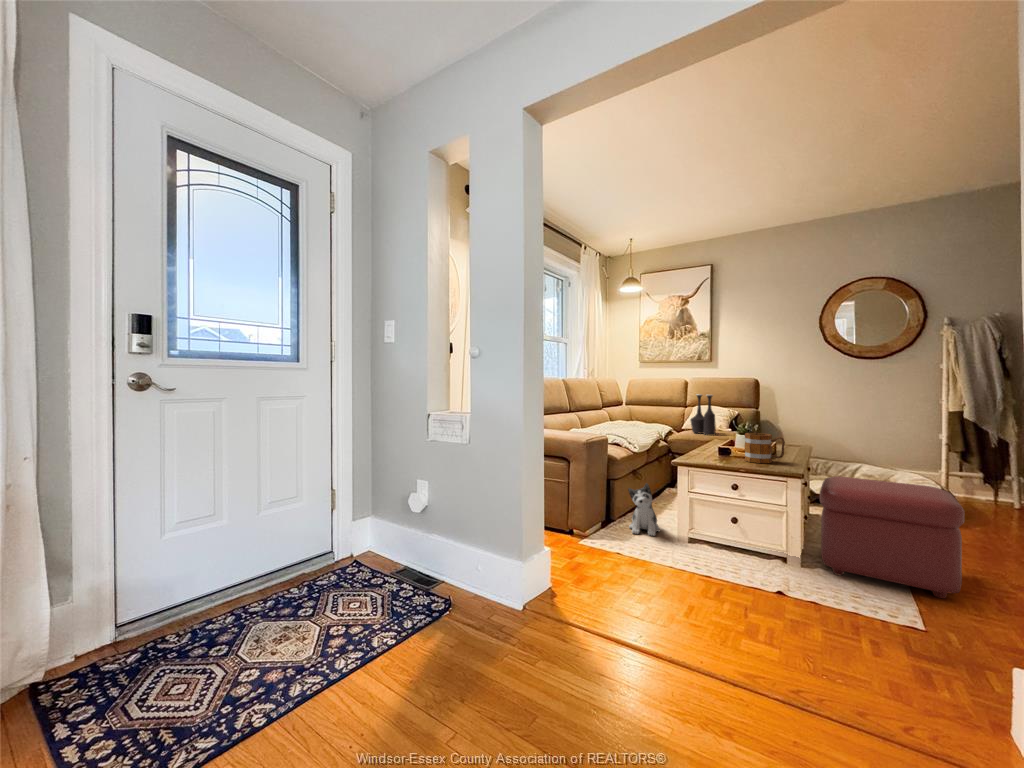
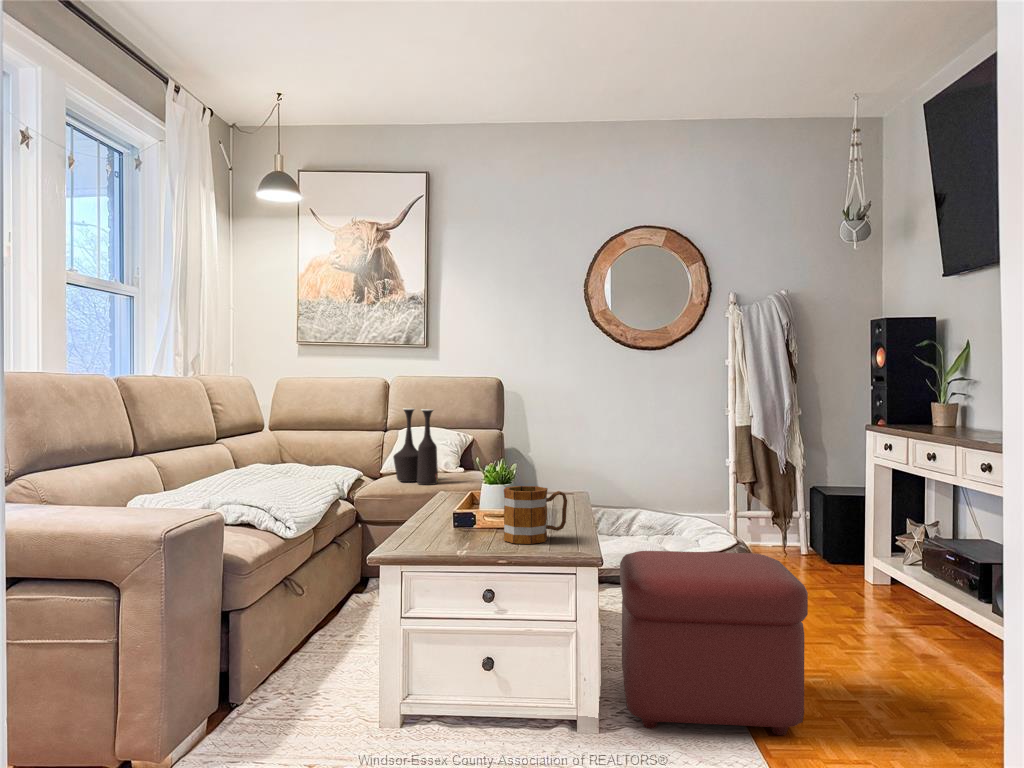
plush toy: present [628,483,660,536] -> none [280,608,348,724]

